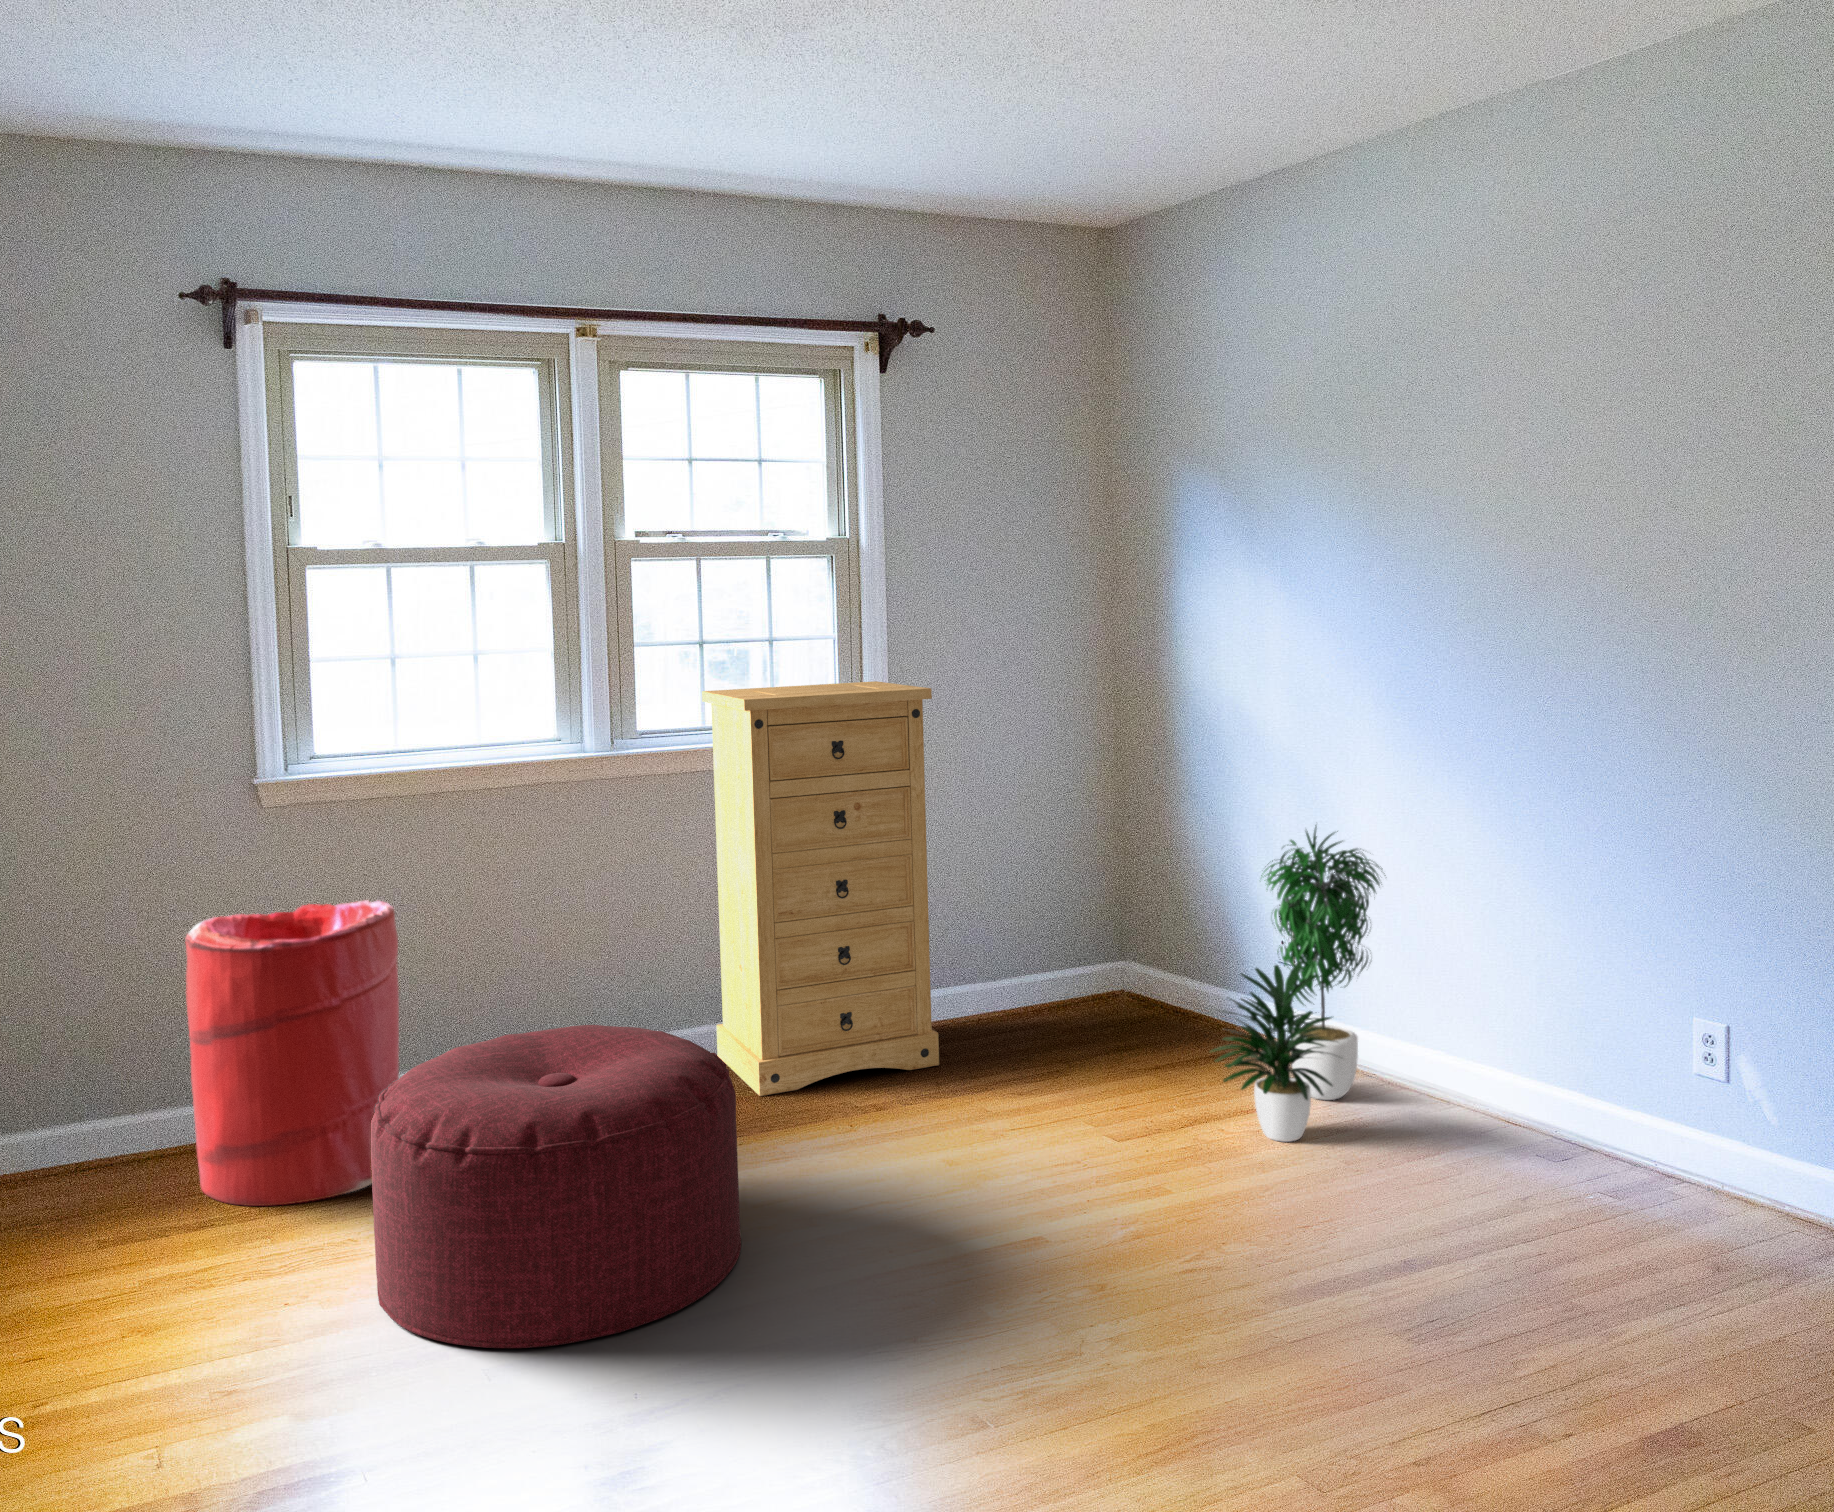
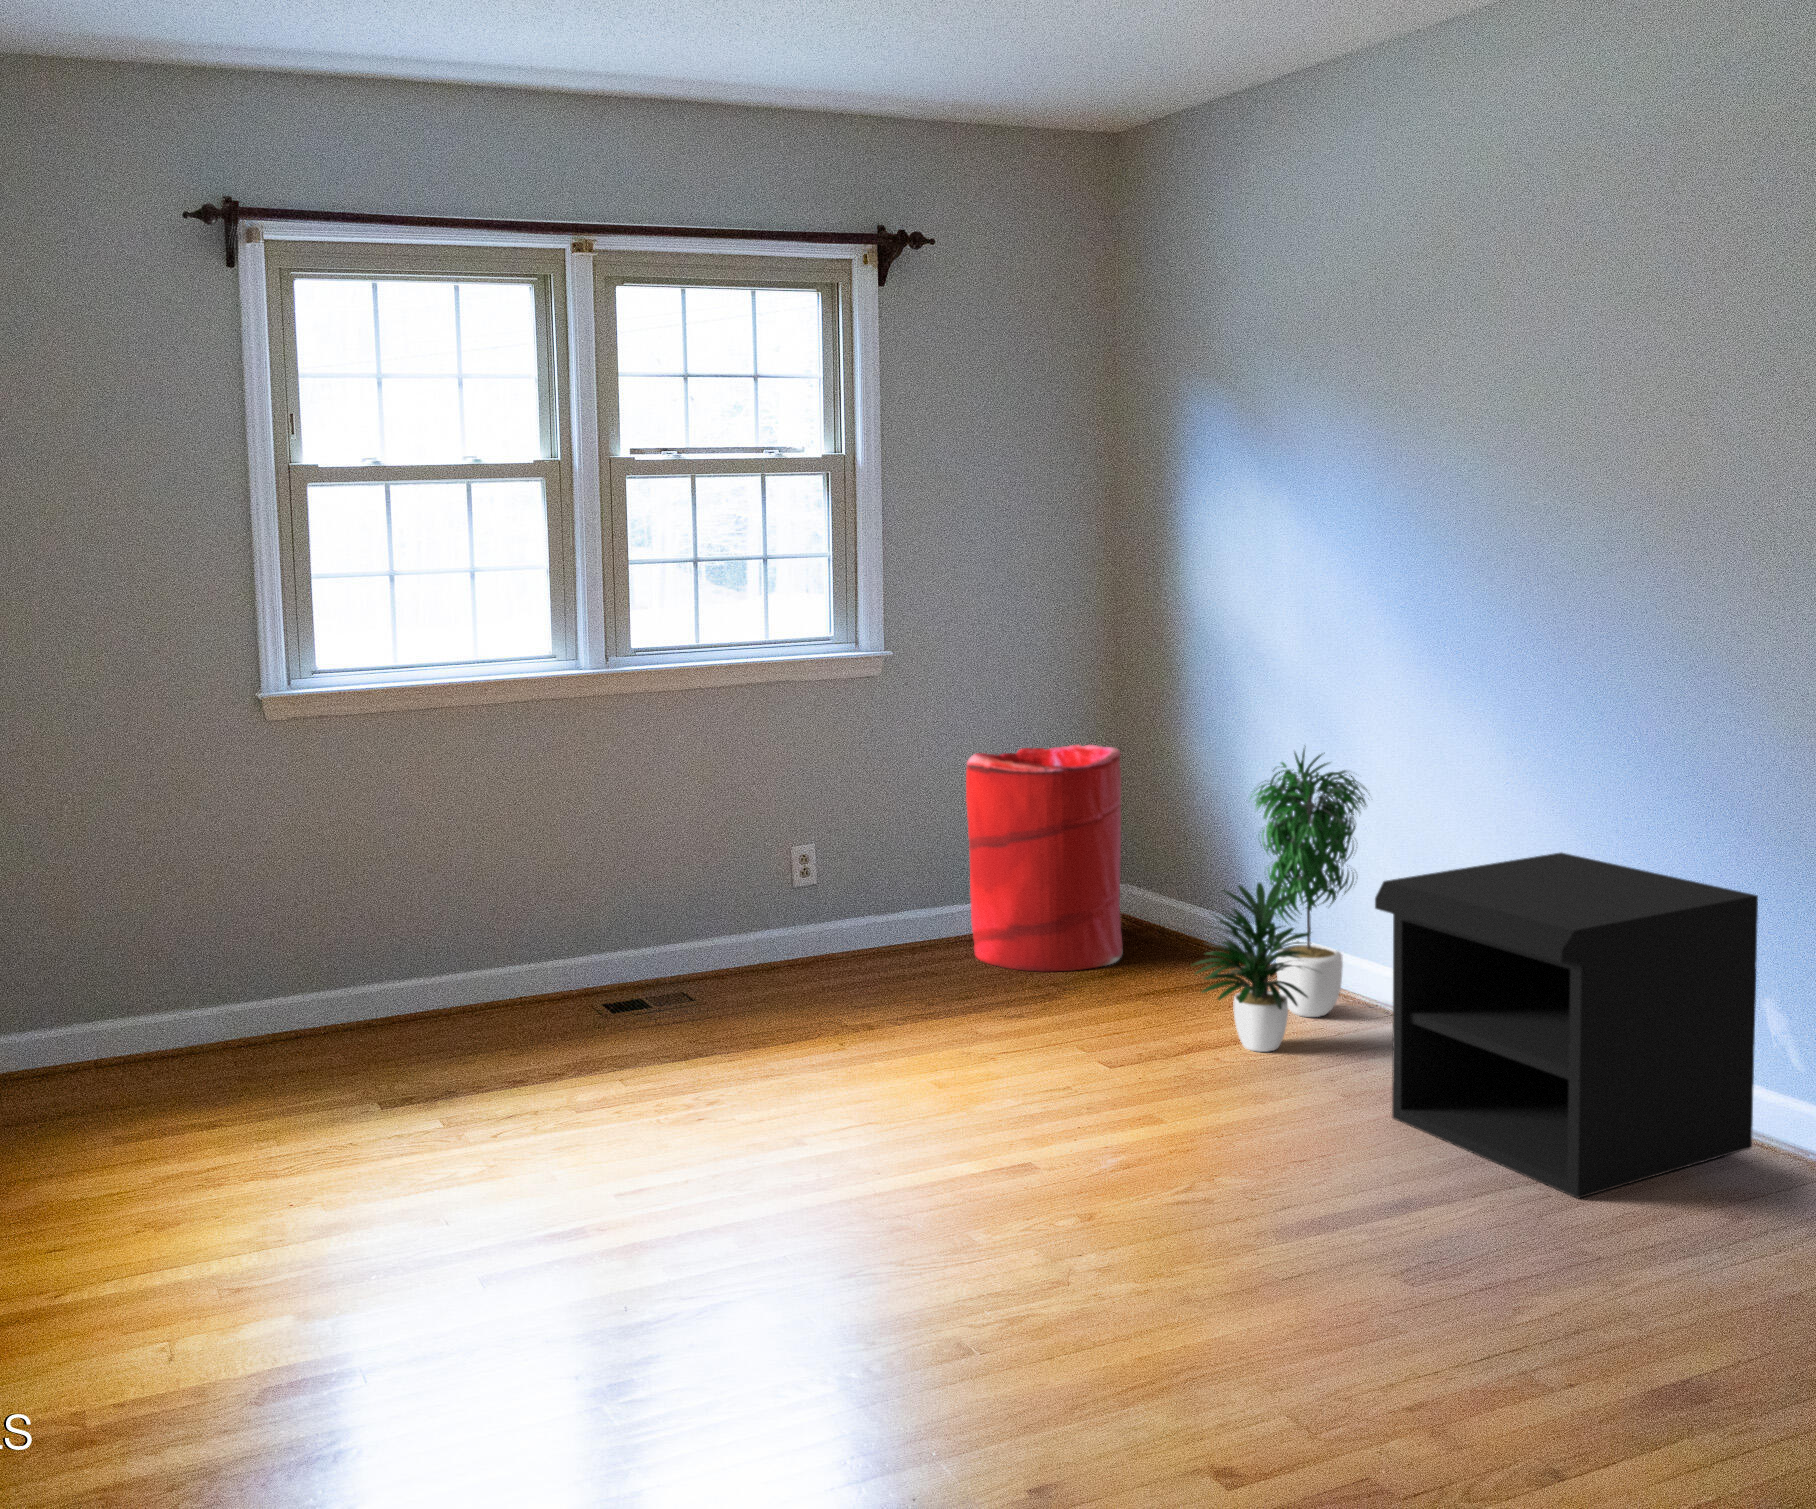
dresser: present [702,681,939,1096] -> none [697,601,932,1009]
laundry hamper: present [185,900,399,1206] -> present [966,744,1122,971]
nightstand: none [1418,936,1830,1325] -> present [1375,853,1758,1198]
ottoman: present [371,1025,741,1348] -> none [386,927,731,1206]

